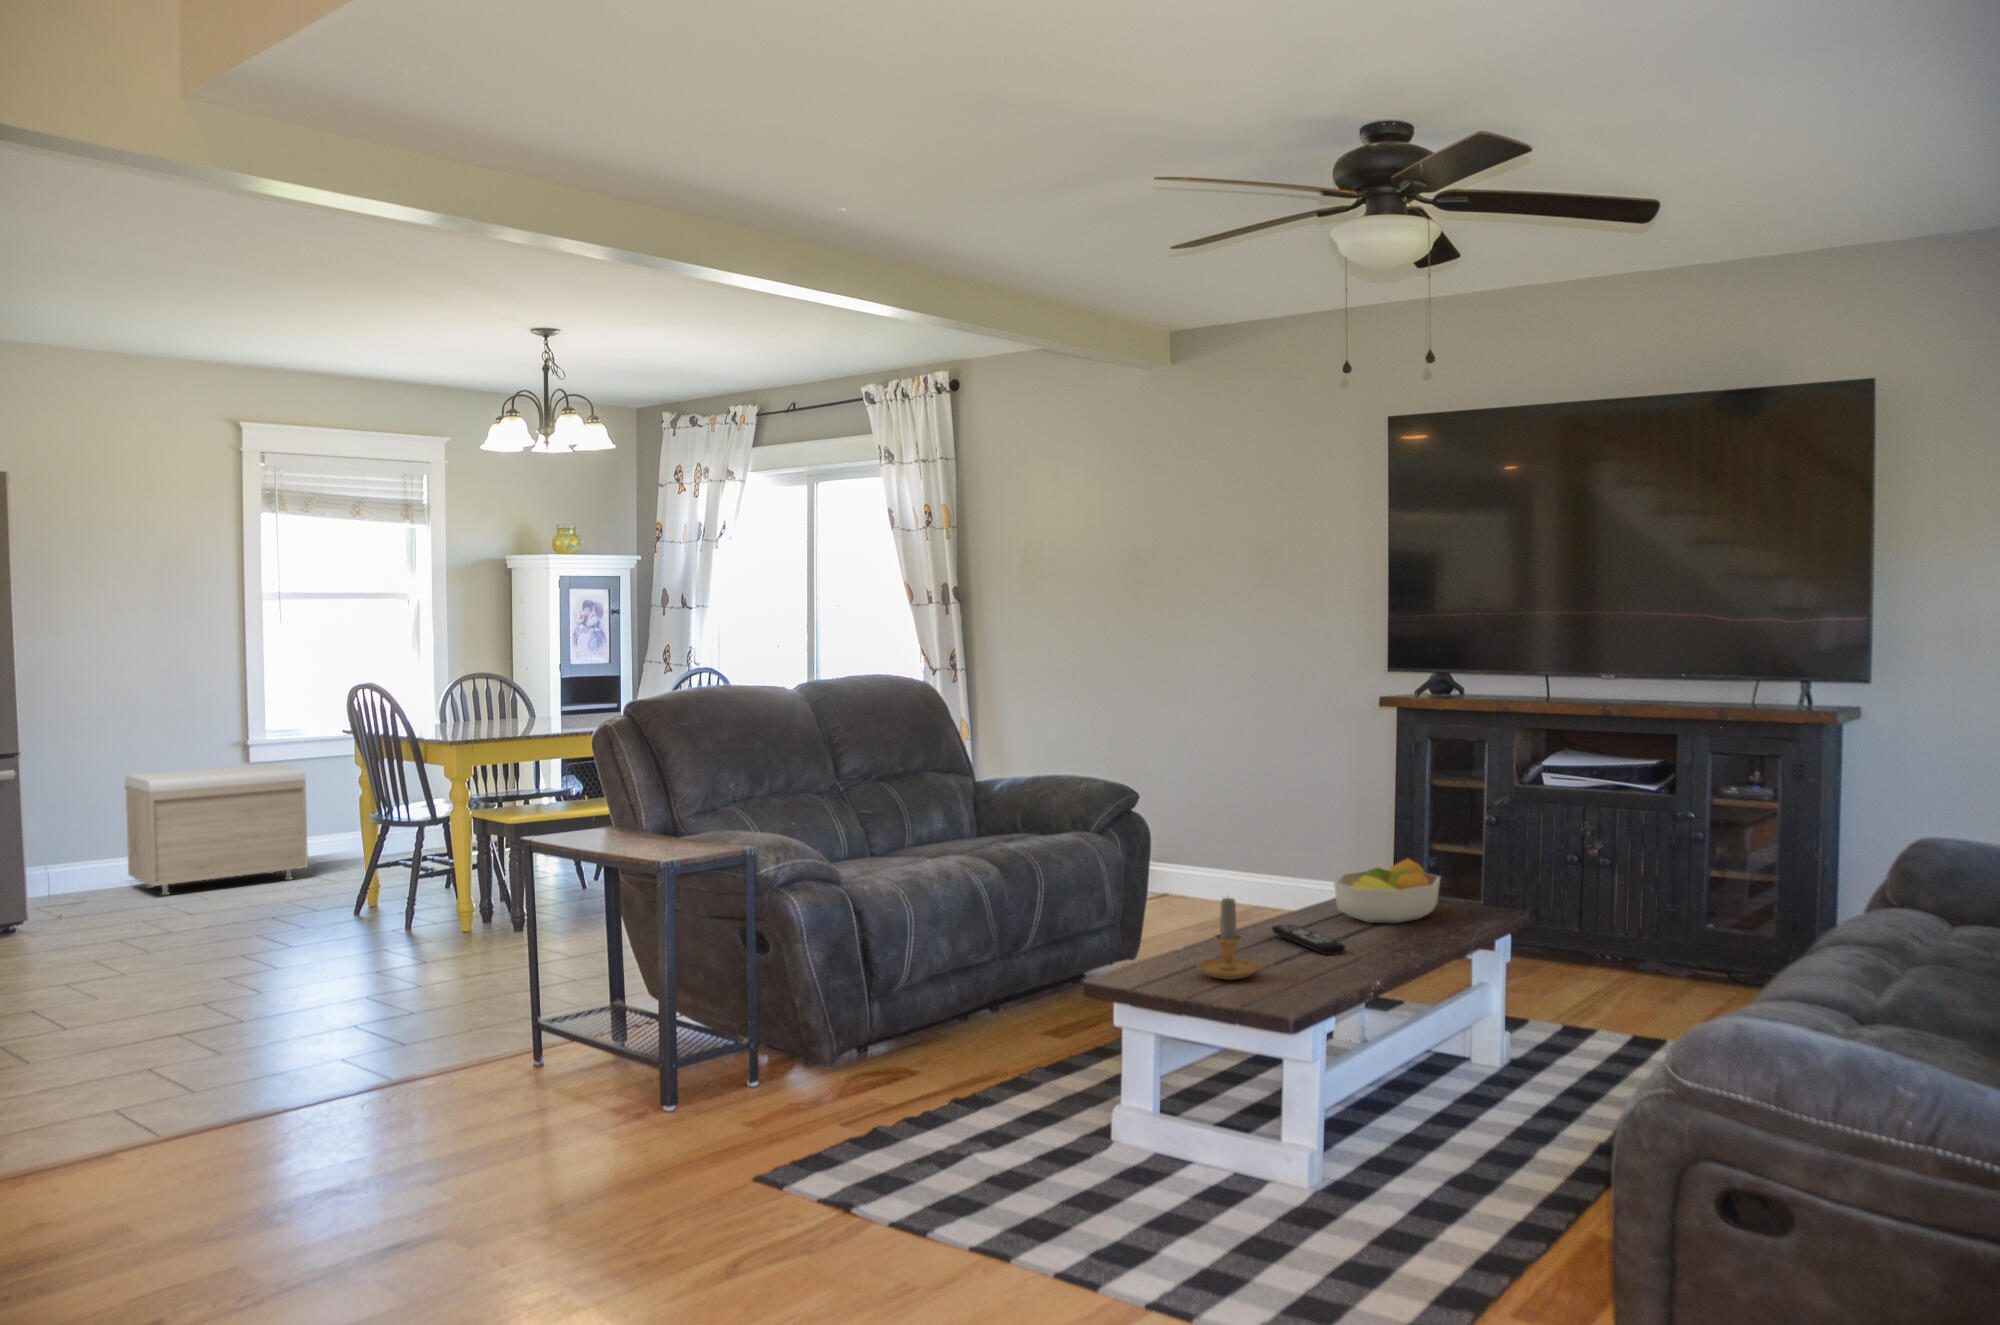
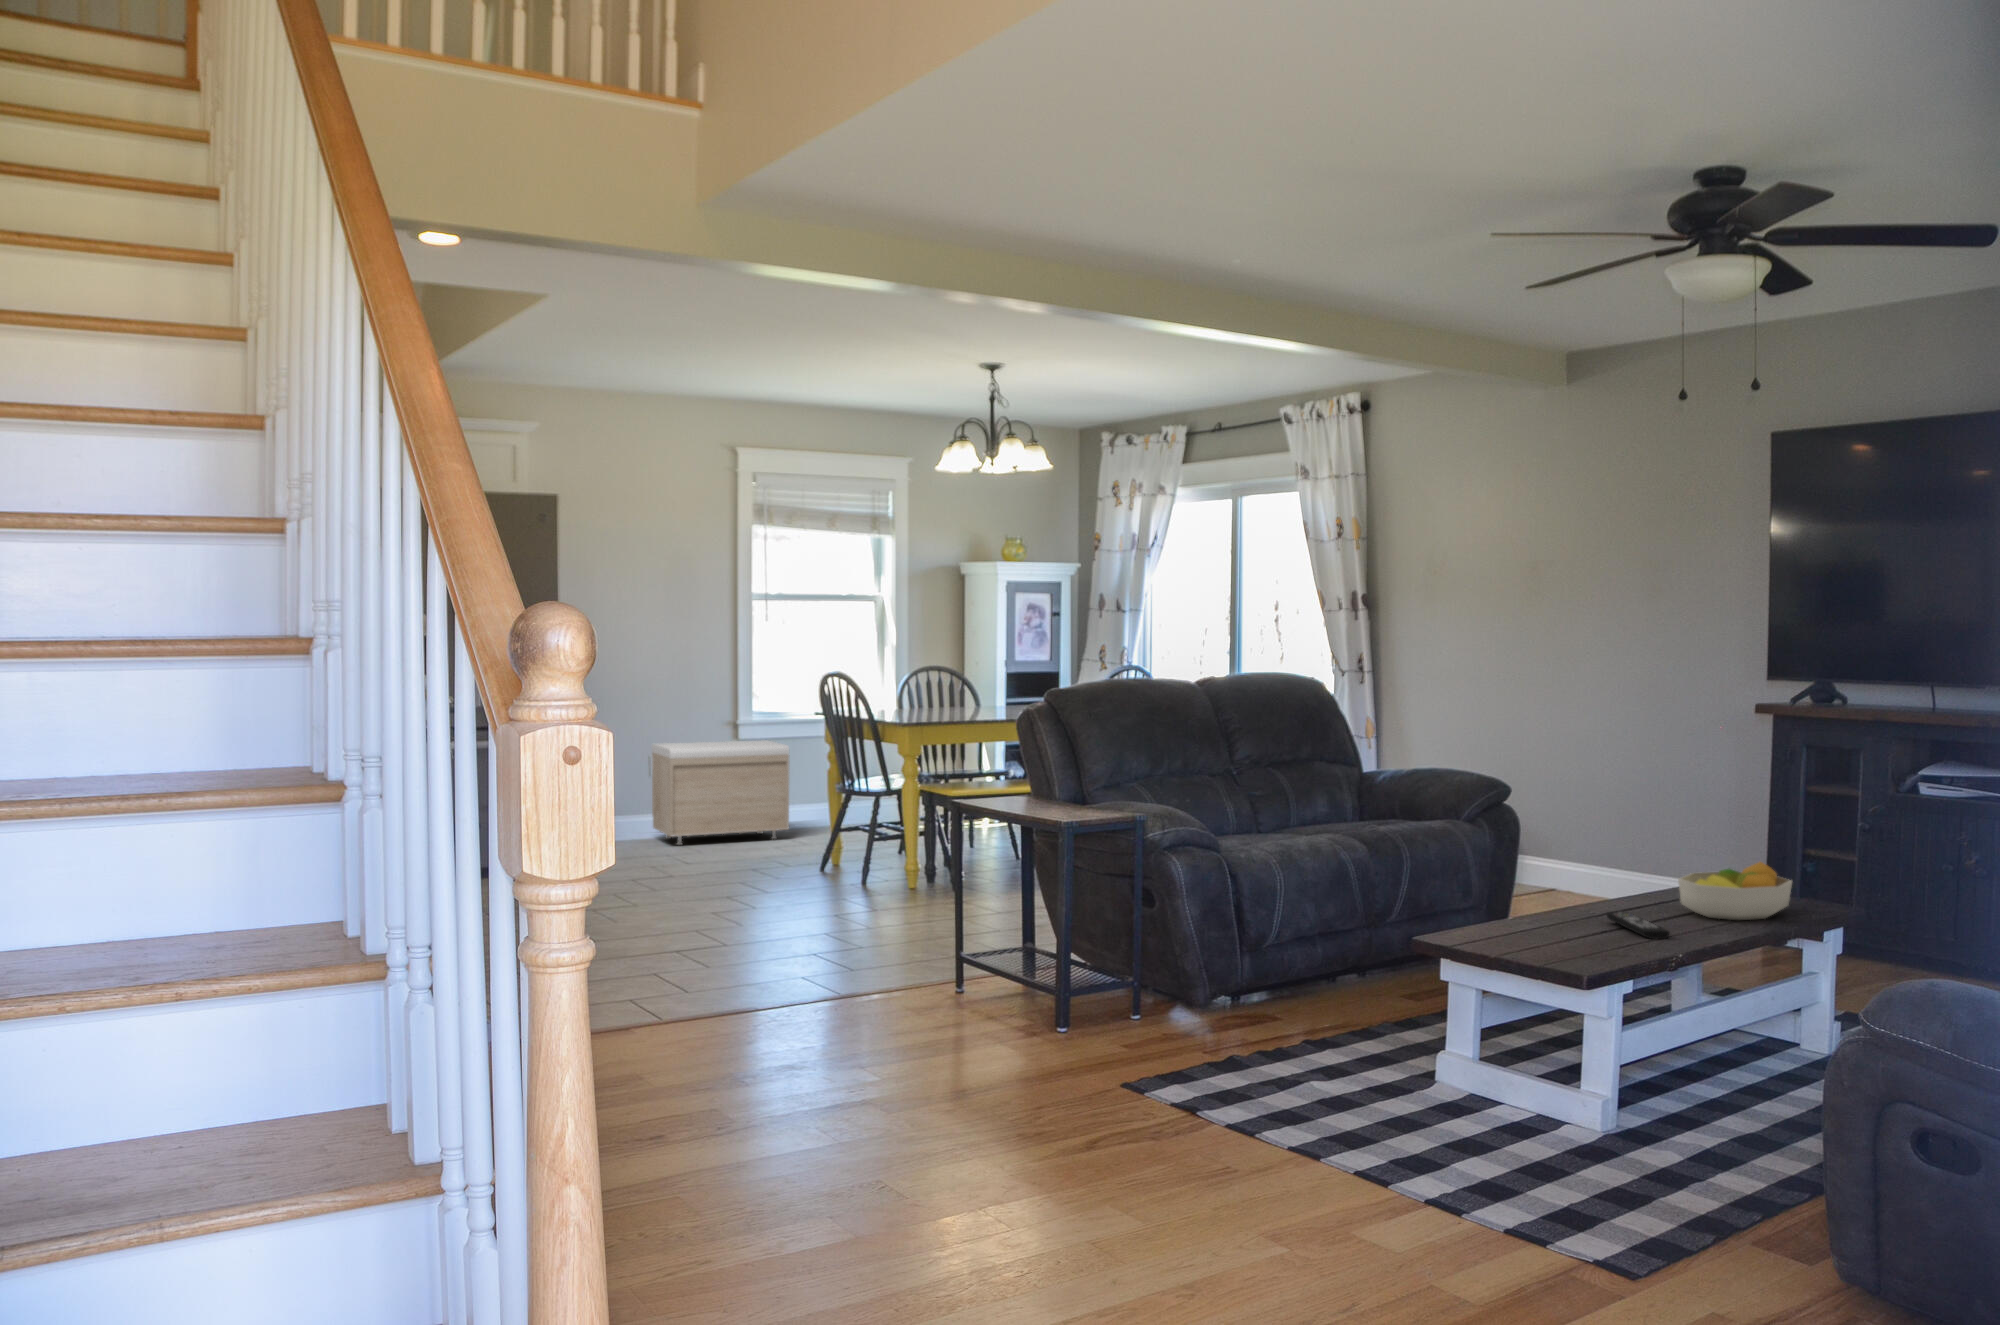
candle: present [1197,897,1273,980] -> none [1515,873,1585,949]

